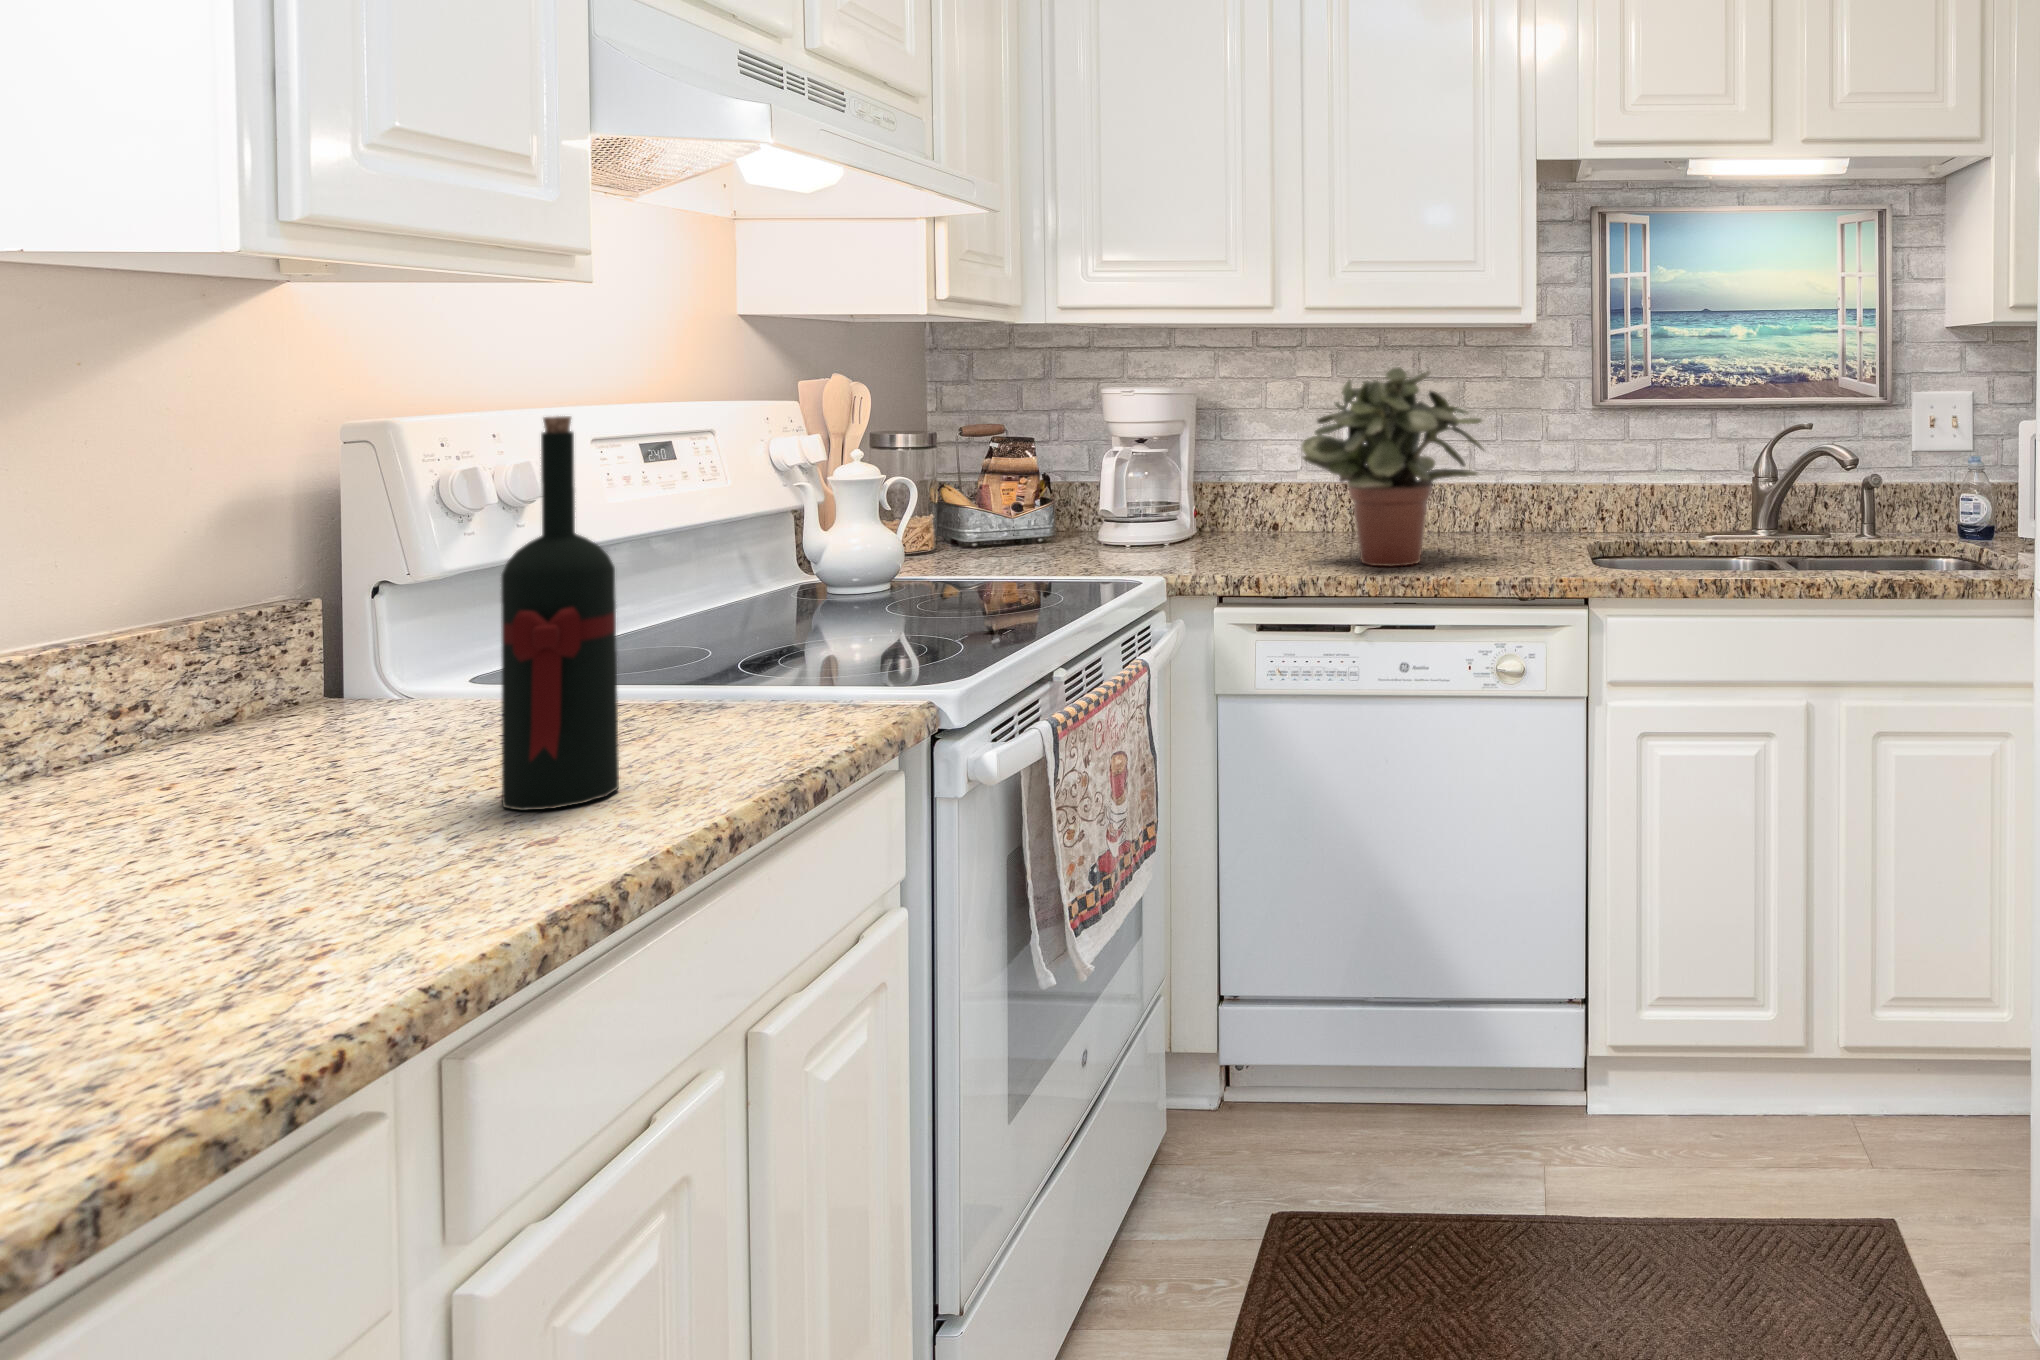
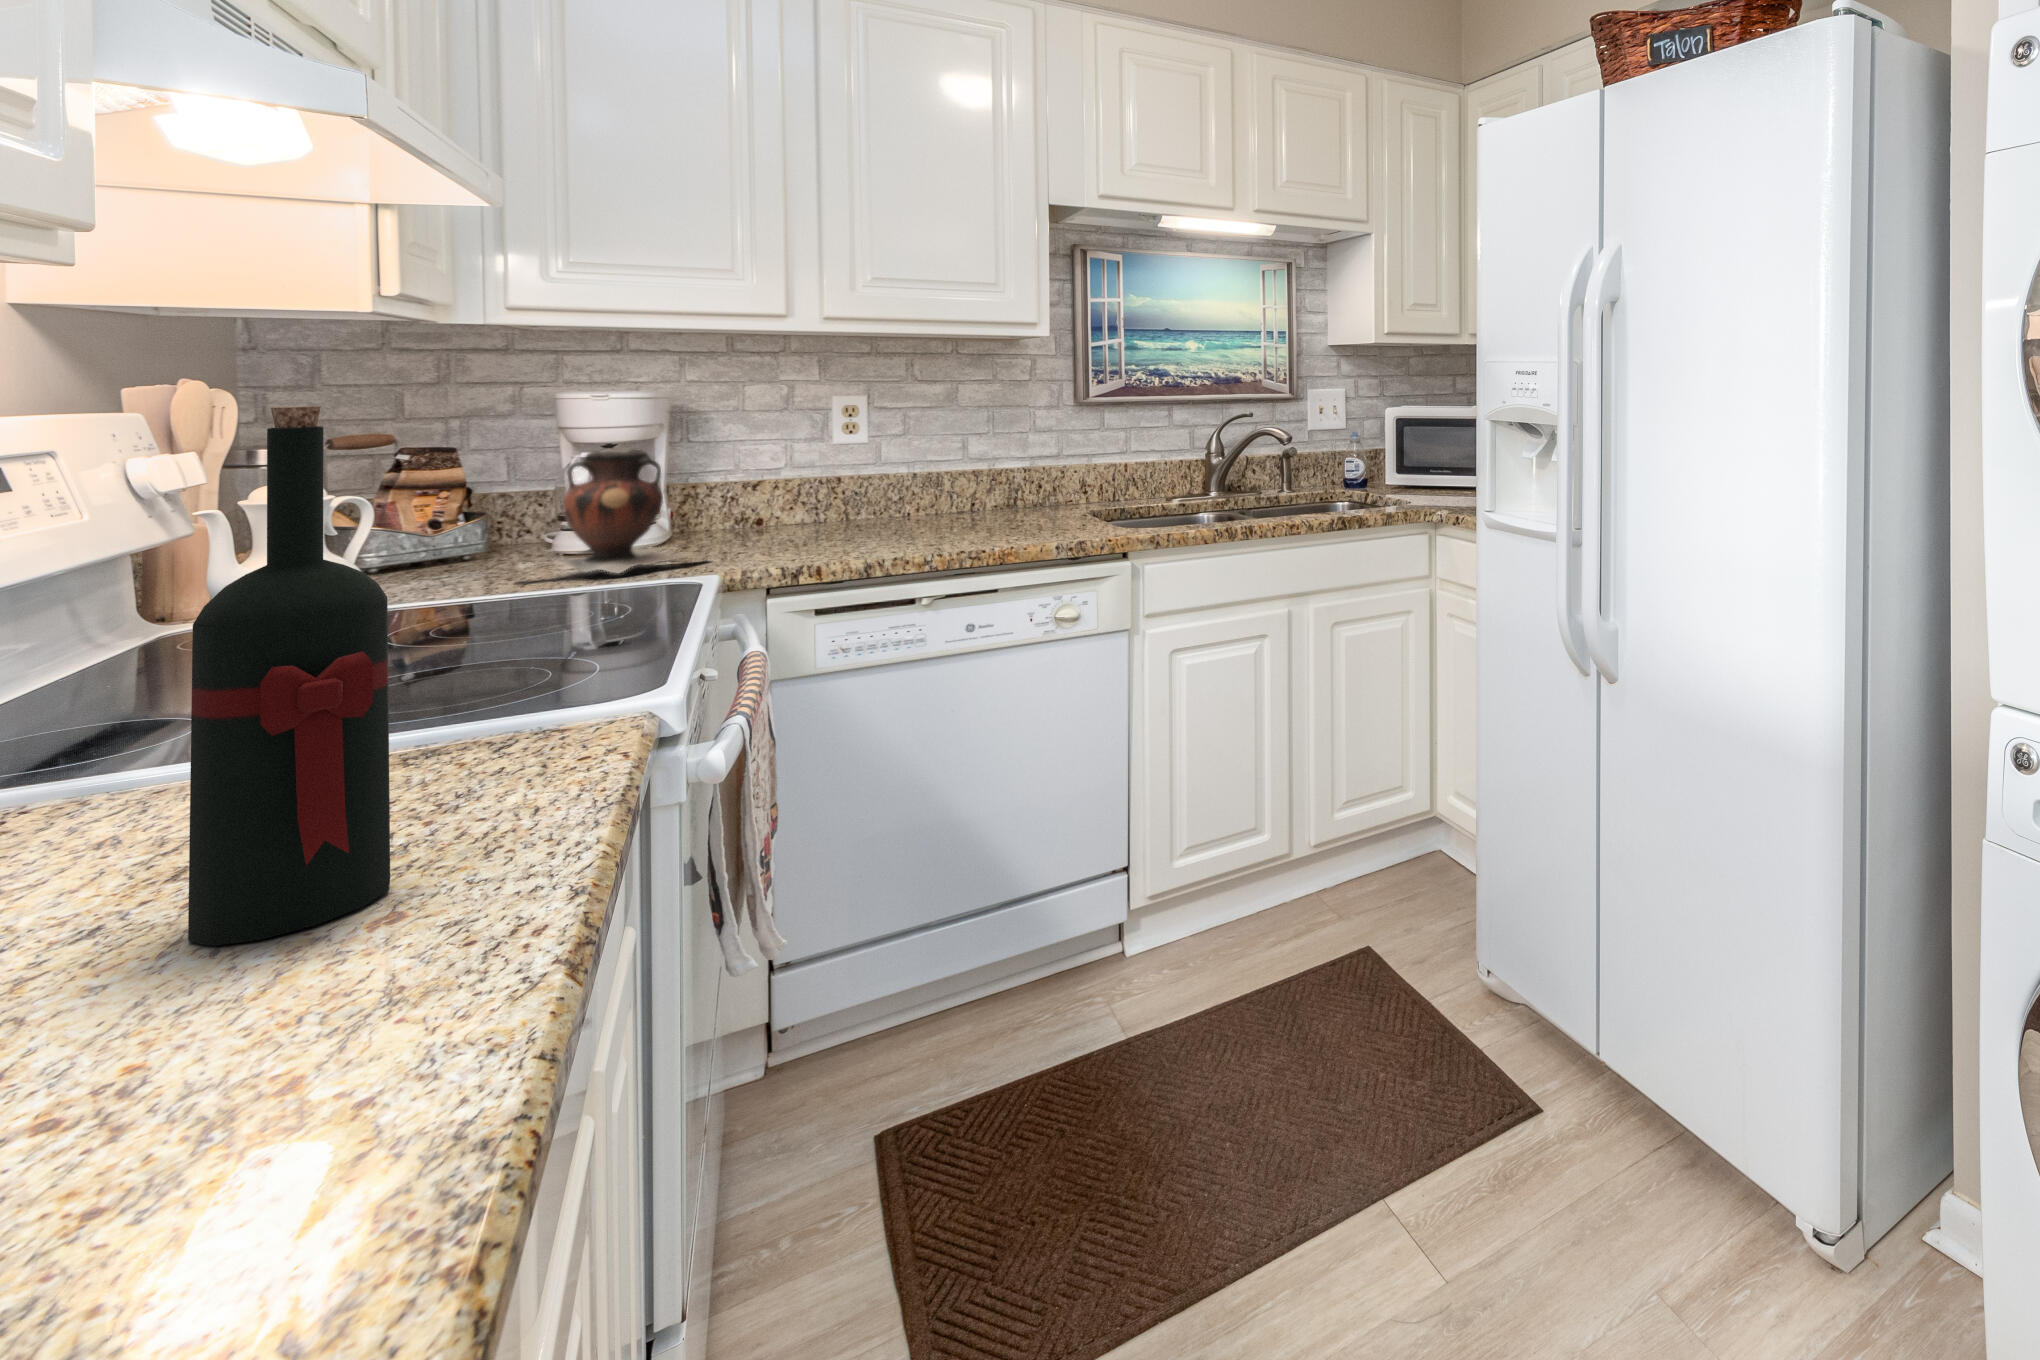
potted plant: present [1302,367,1484,566] -> none [842,369,1029,545]
vase: none [1039,446,1191,566] -> present [519,449,695,573]

